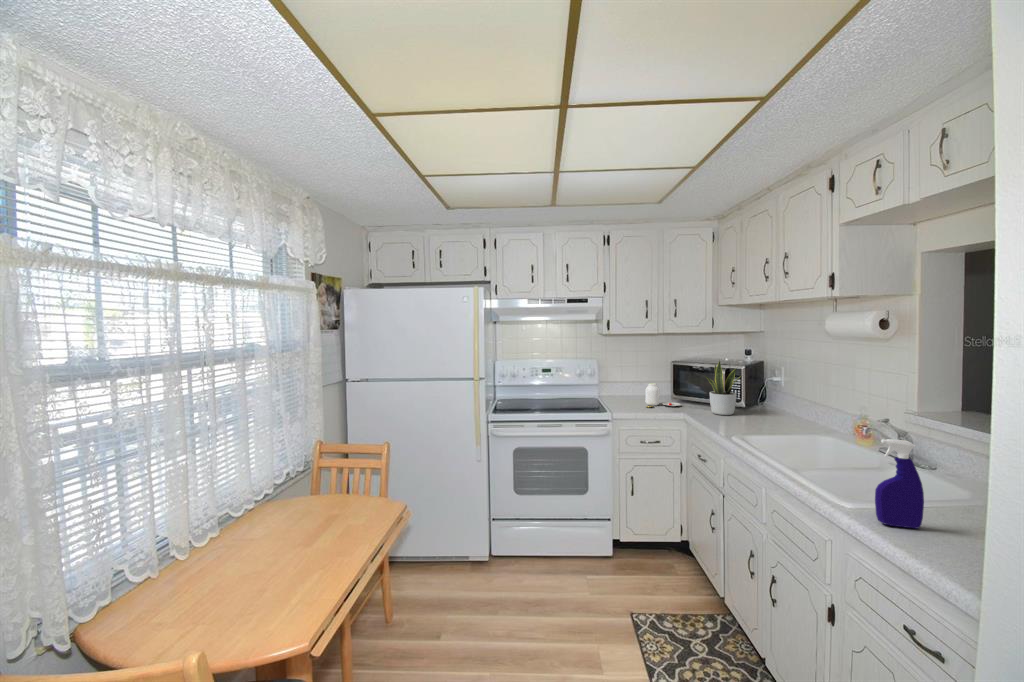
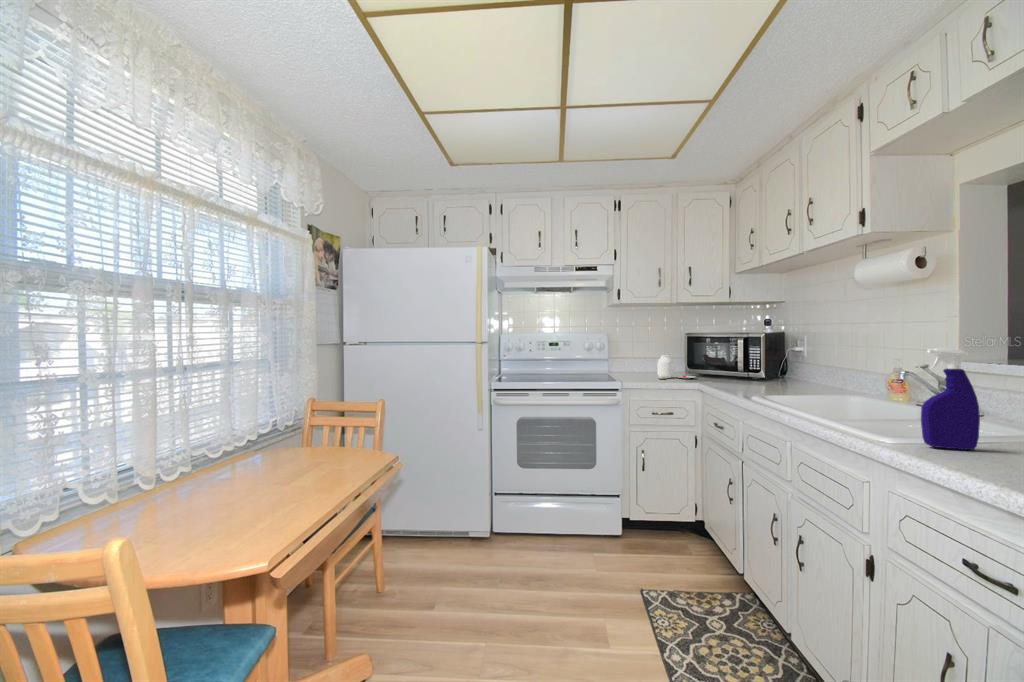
potted plant: present [705,360,741,415] -> none [719,323,766,384]

